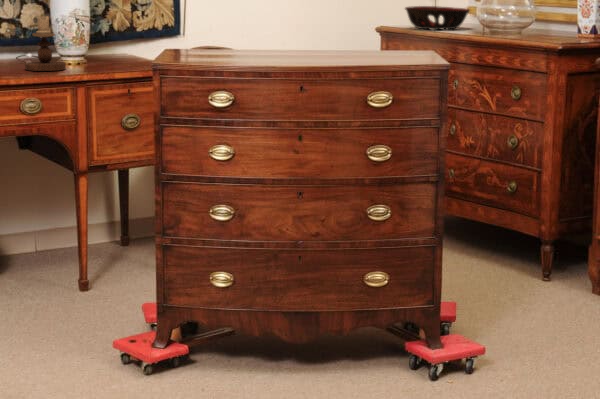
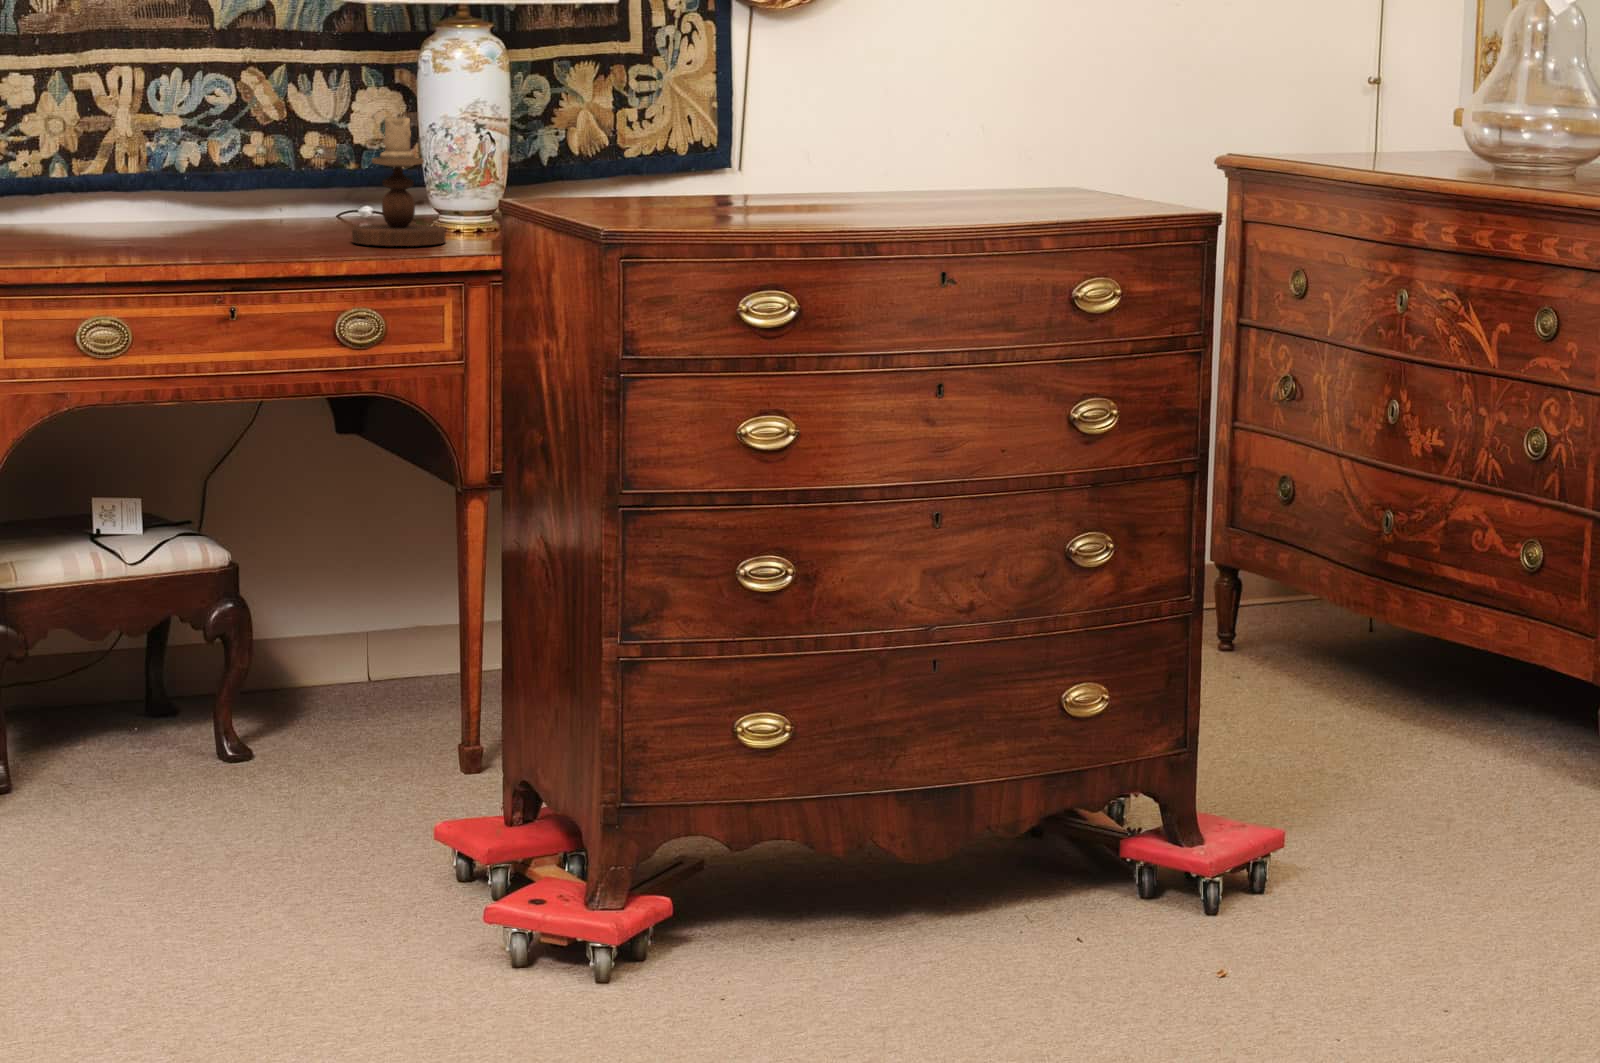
decorative bowl: present [405,6,470,30] -> none [1288,105,1454,163]

